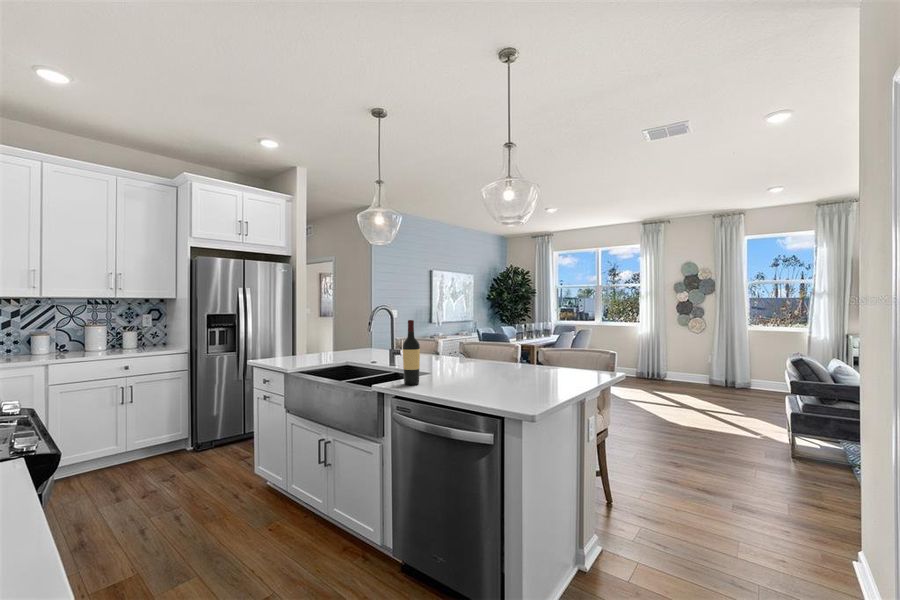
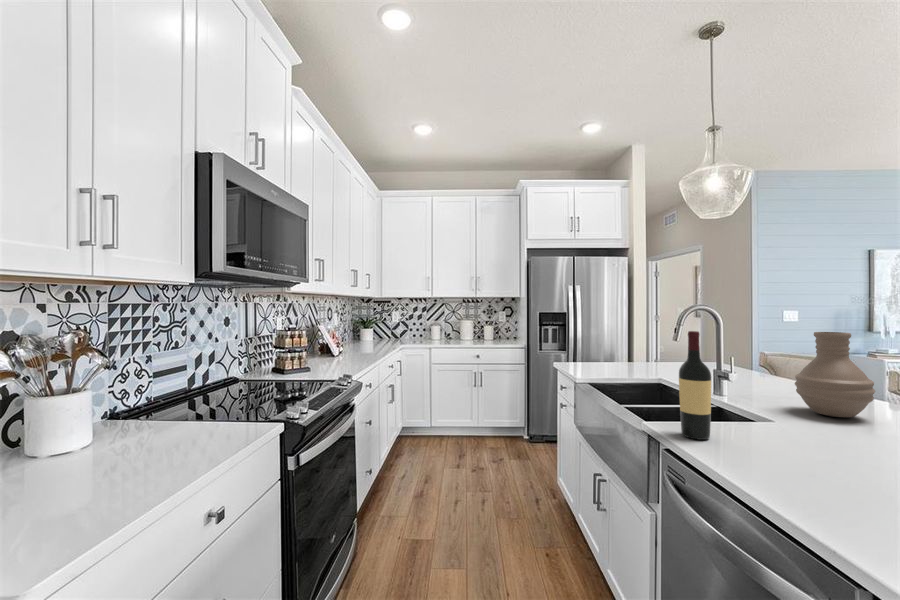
vase: none [437,319,469,365] -> present [795,332,875,417]

